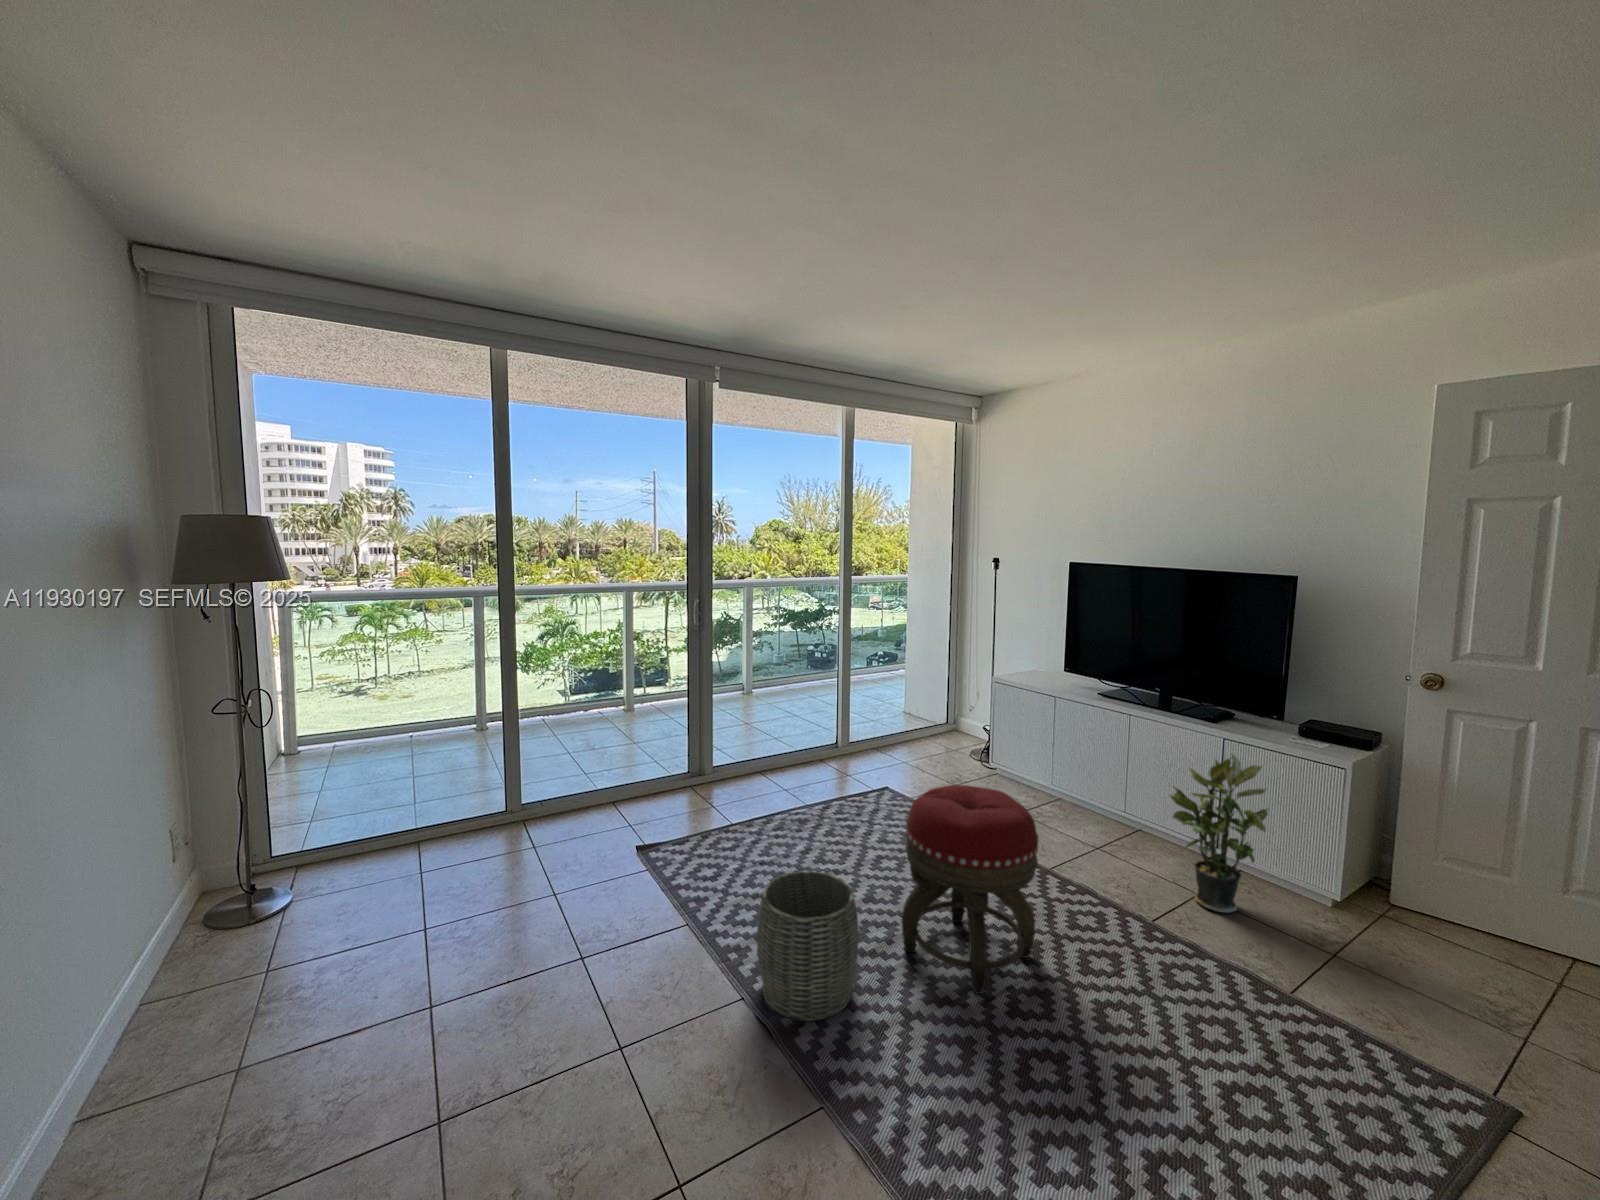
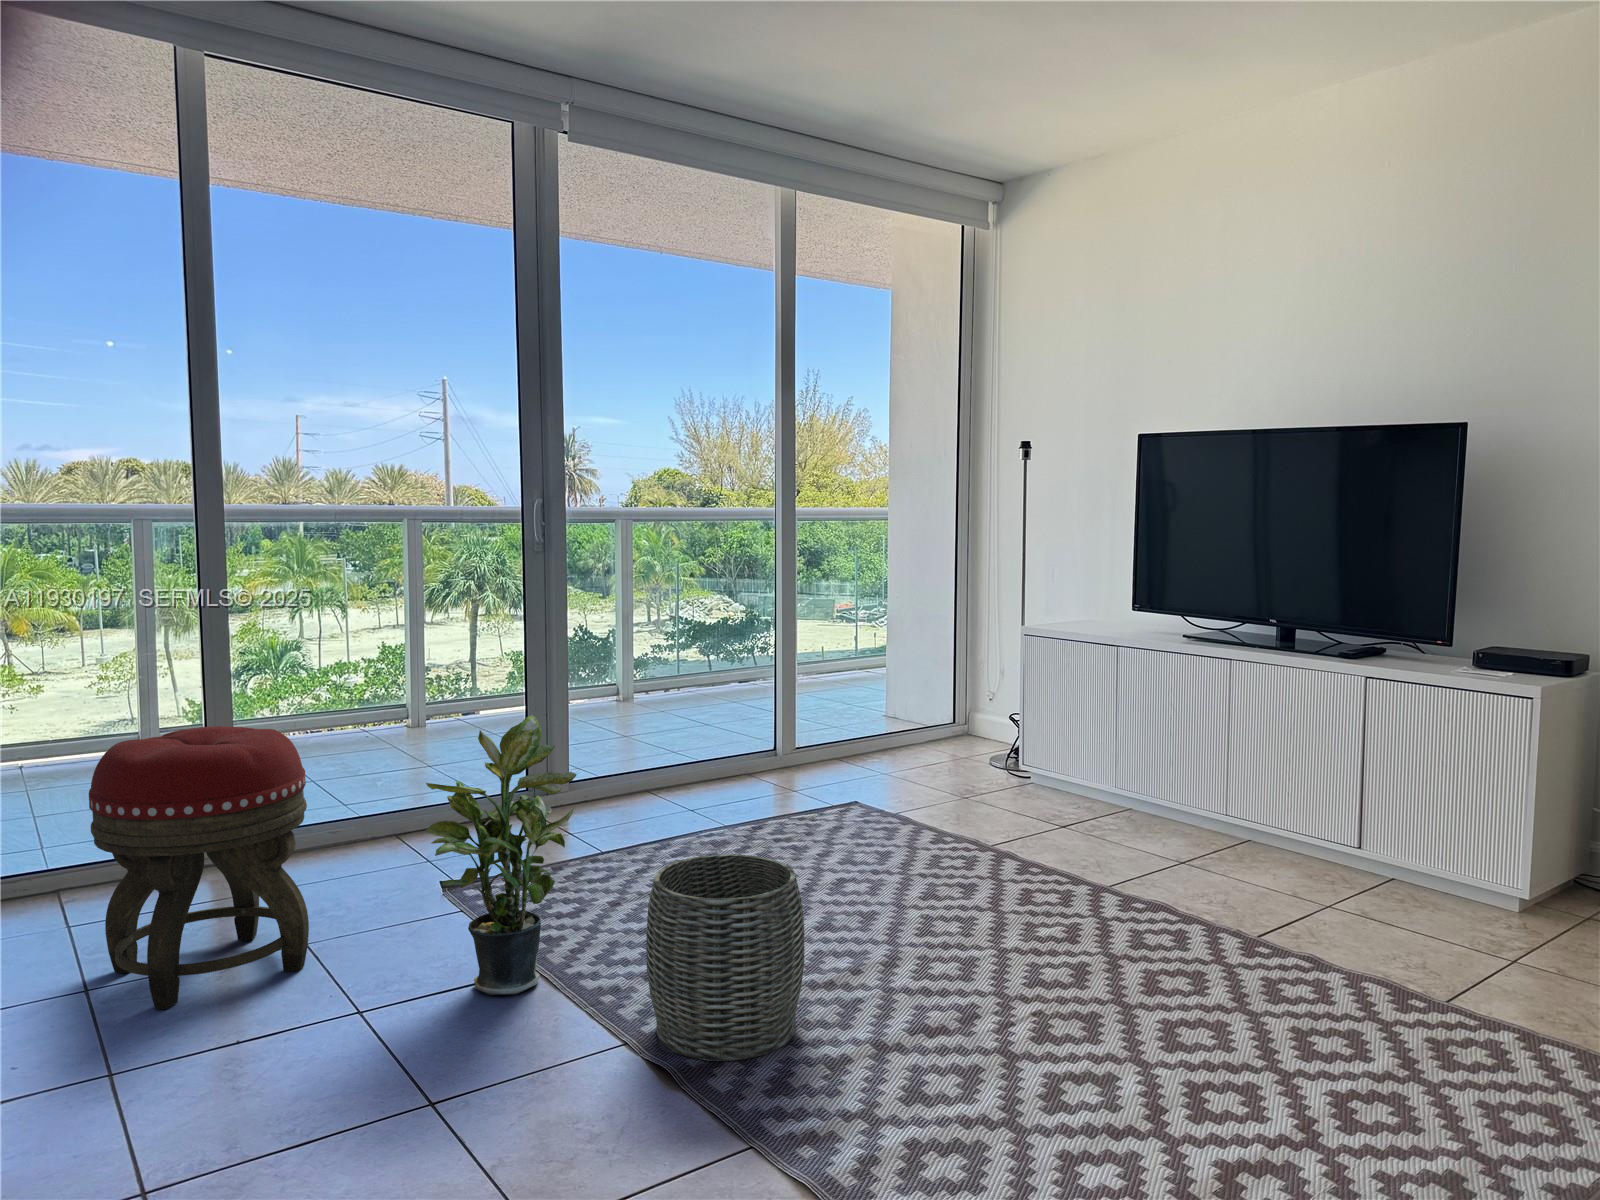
potted plant: present [1170,753,1268,913] -> present [426,715,577,995]
footstool: present [901,785,1038,994] -> present [89,726,309,1009]

